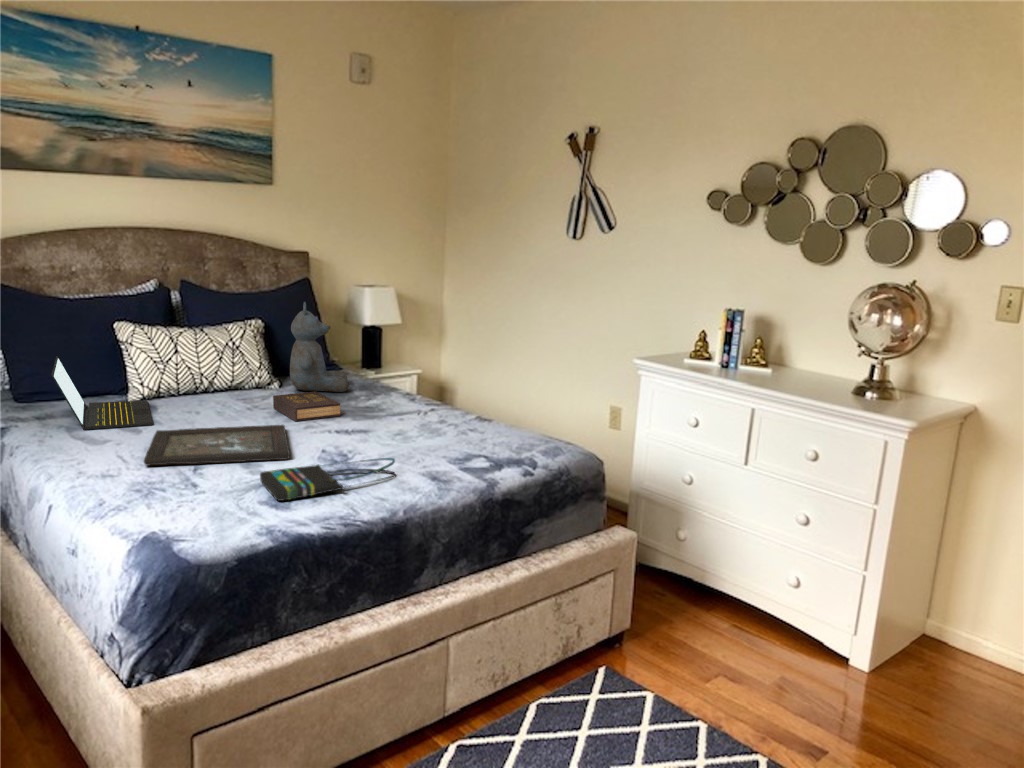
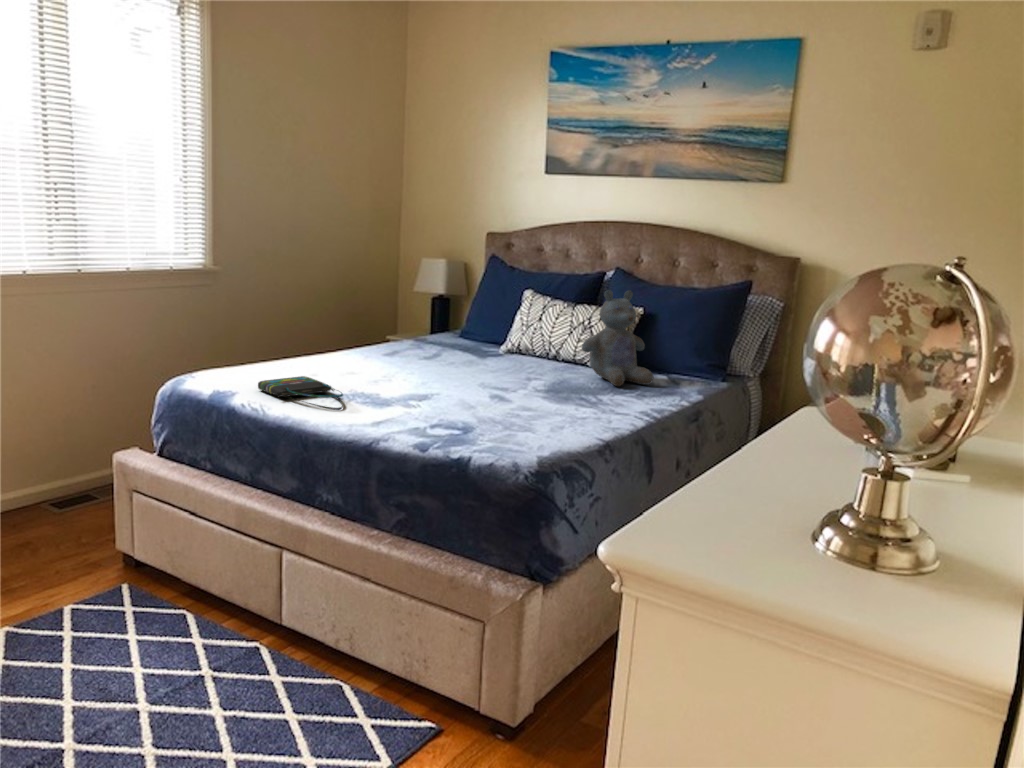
laptop: present [52,356,153,430] -> none [408,304,507,358]
hardback book: present [273,392,340,421] -> none [489,363,561,391]
tray: present [144,425,290,465] -> none [332,357,456,386]

